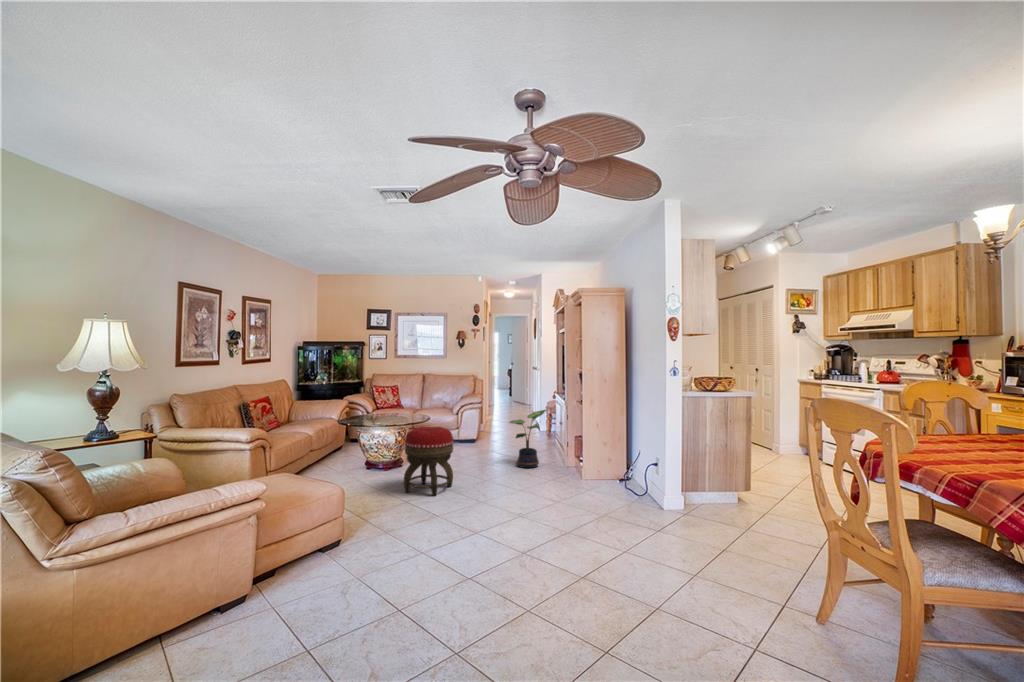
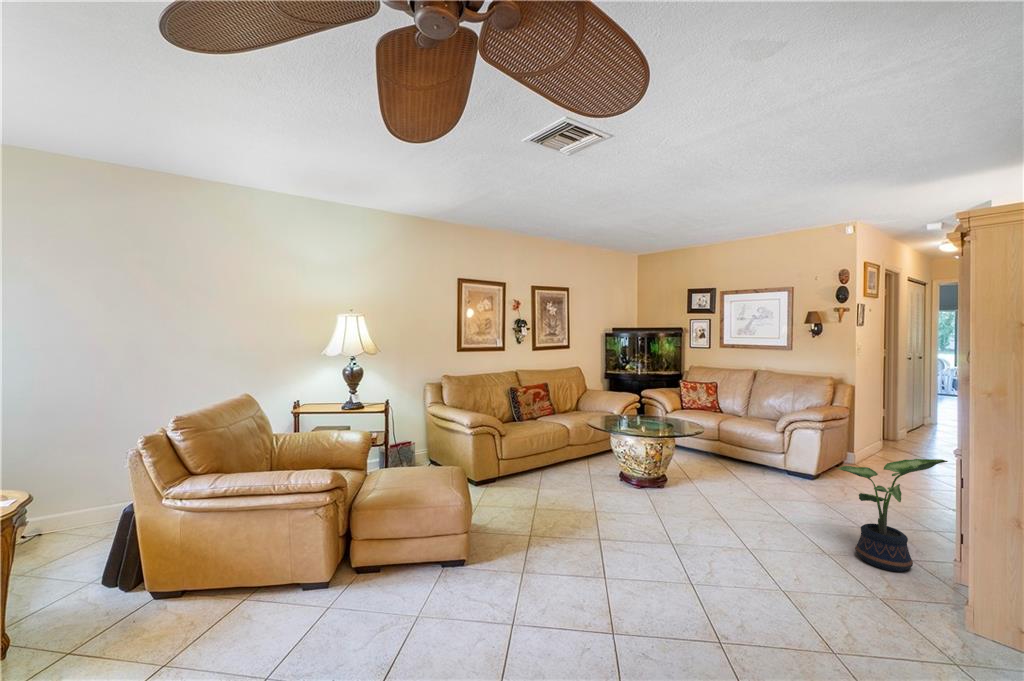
footstool: present [404,427,454,496] -> none [610,447,686,557]

